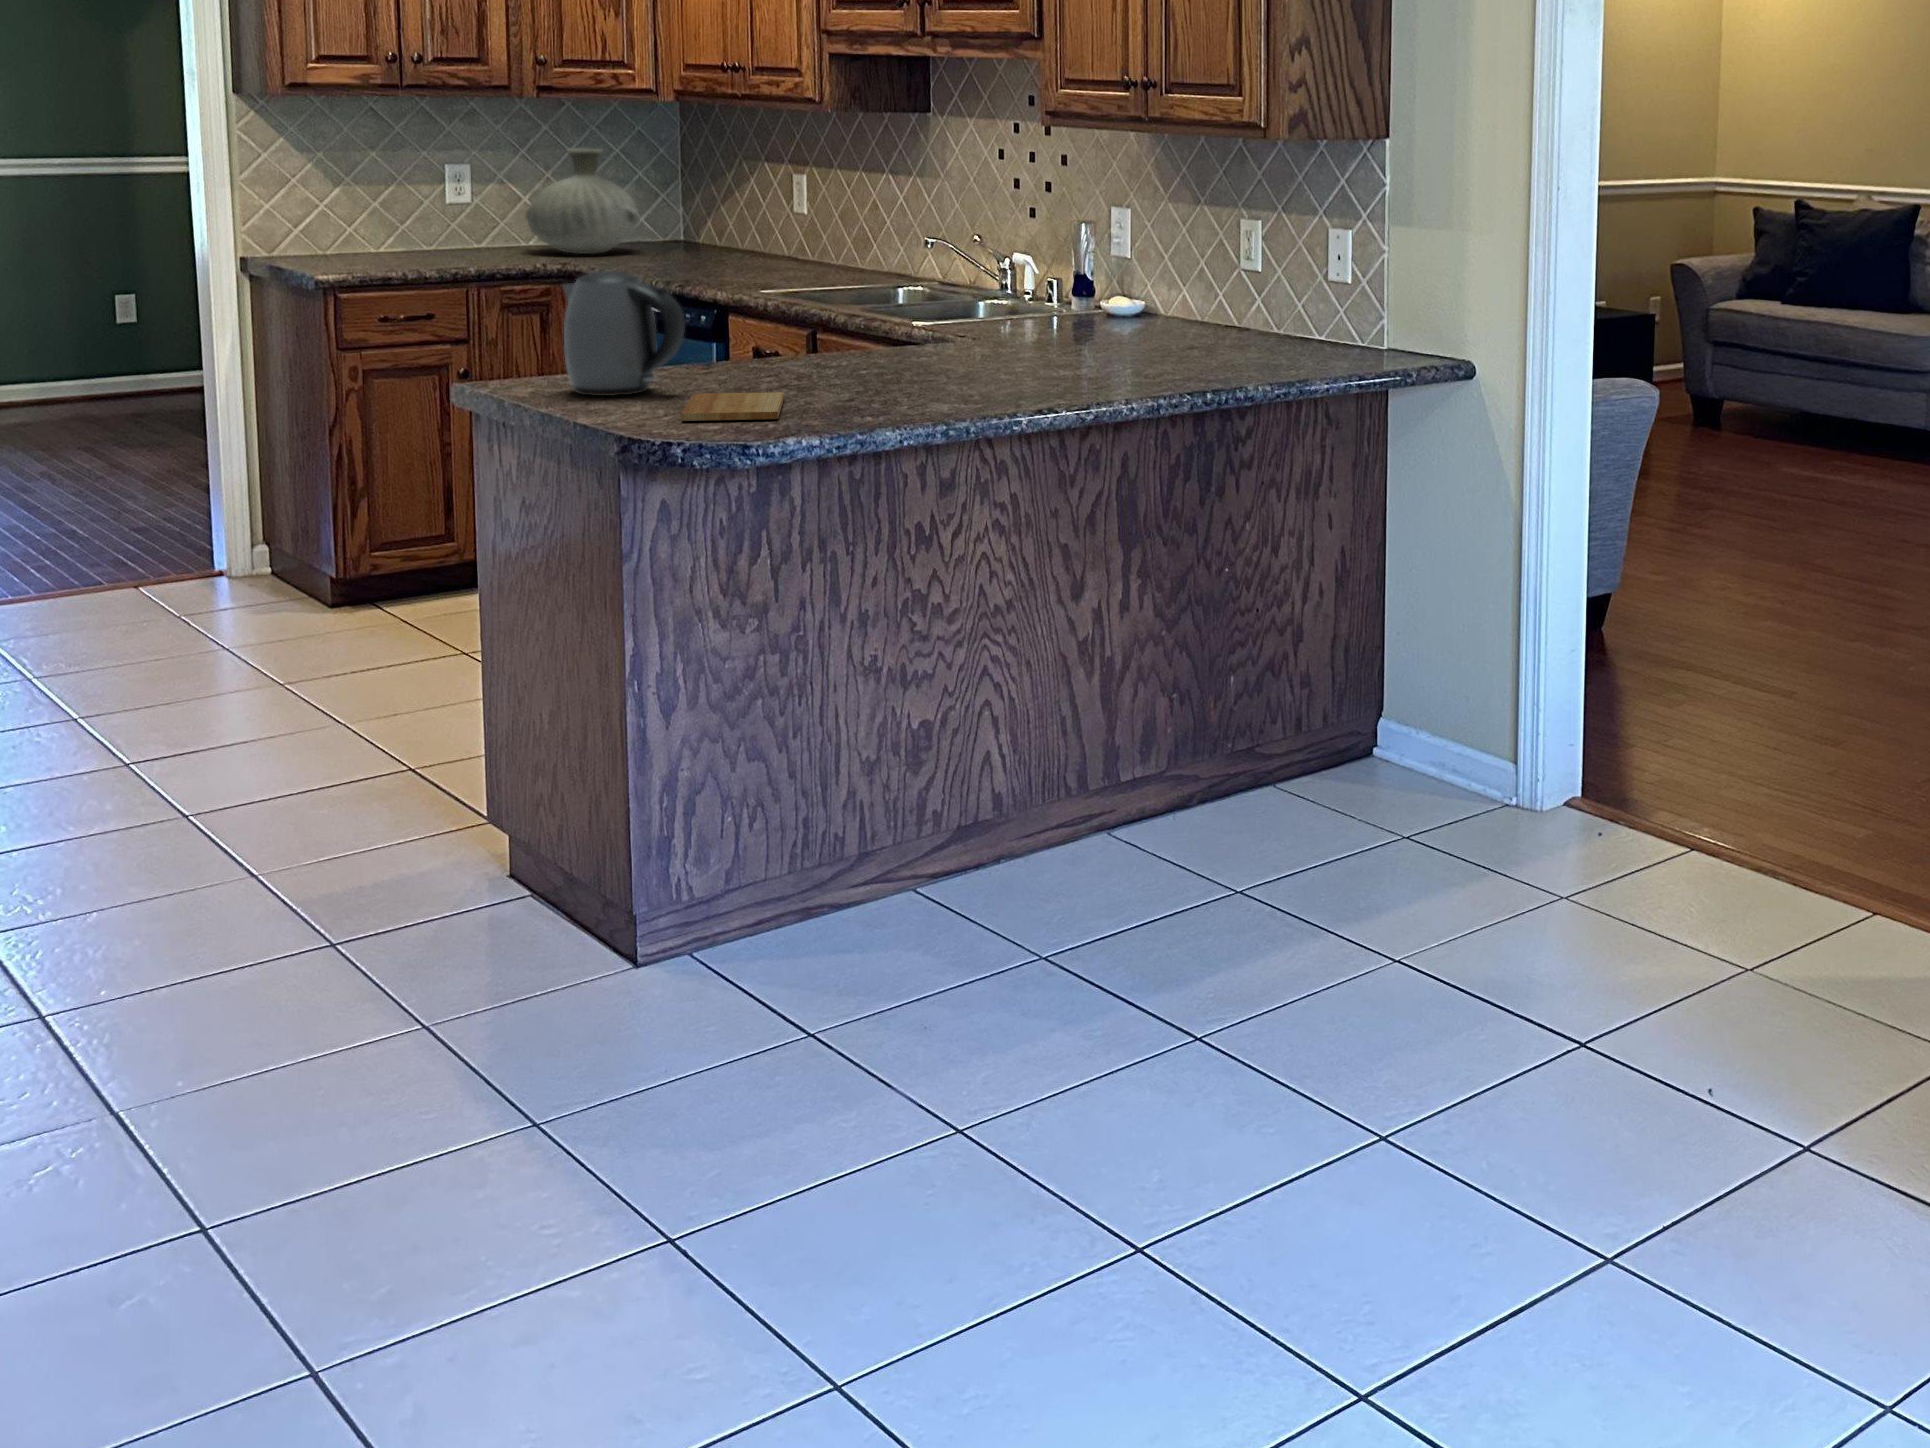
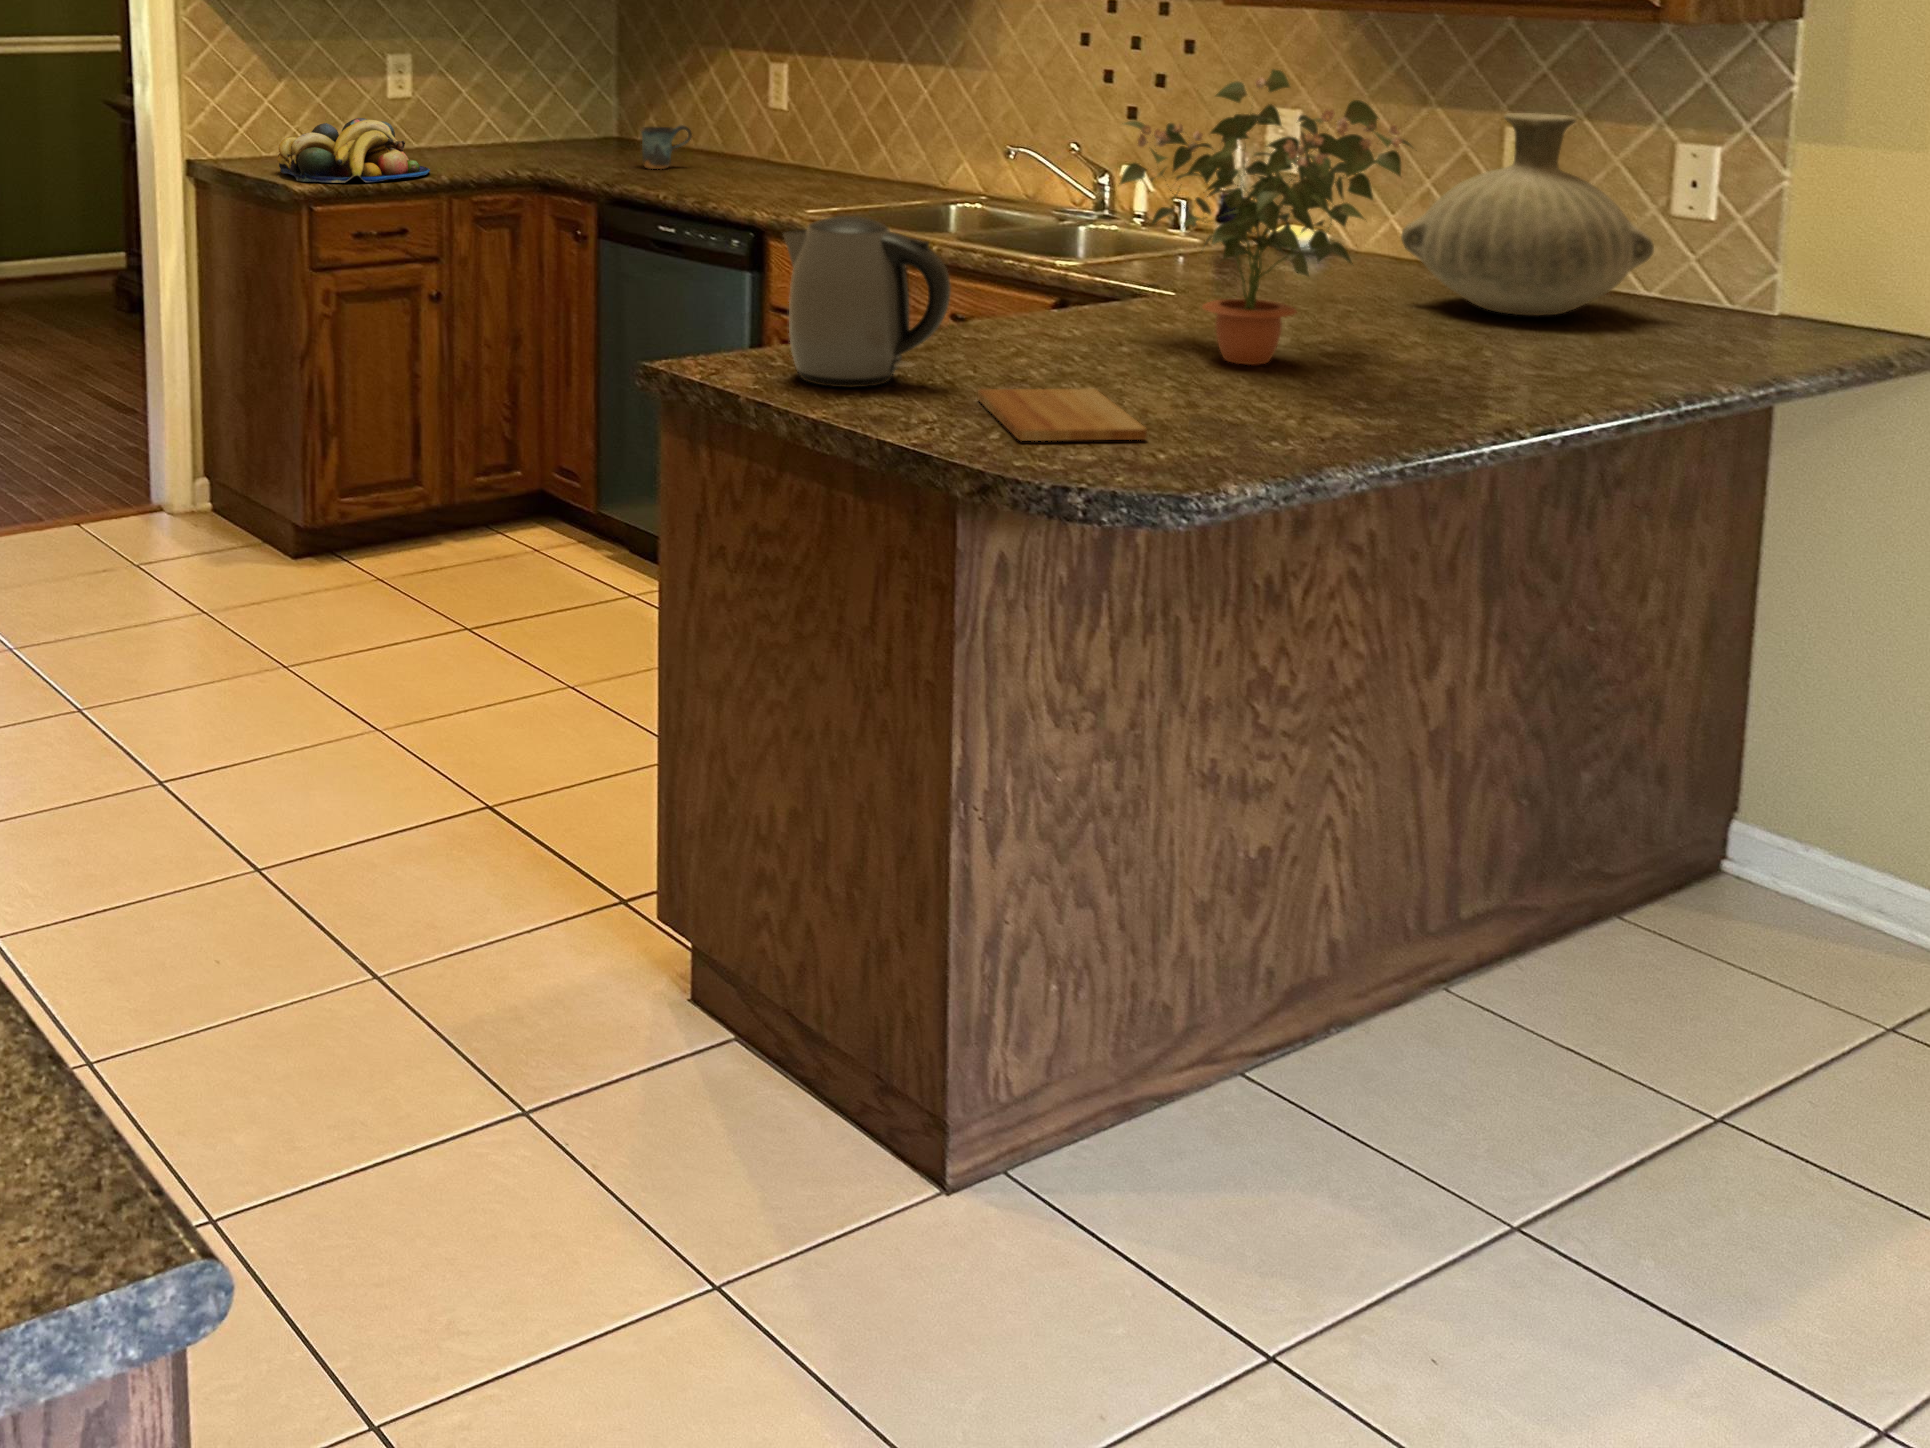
vase: present [526,148,640,254] -> present [1401,113,1654,316]
potted plant: none [860,167,1040,380] -> present [1119,69,1411,365]
fruit bowl: none [319,219,467,274] -> present [277,118,430,183]
mug: none [667,226,714,264] -> present [641,125,692,169]

